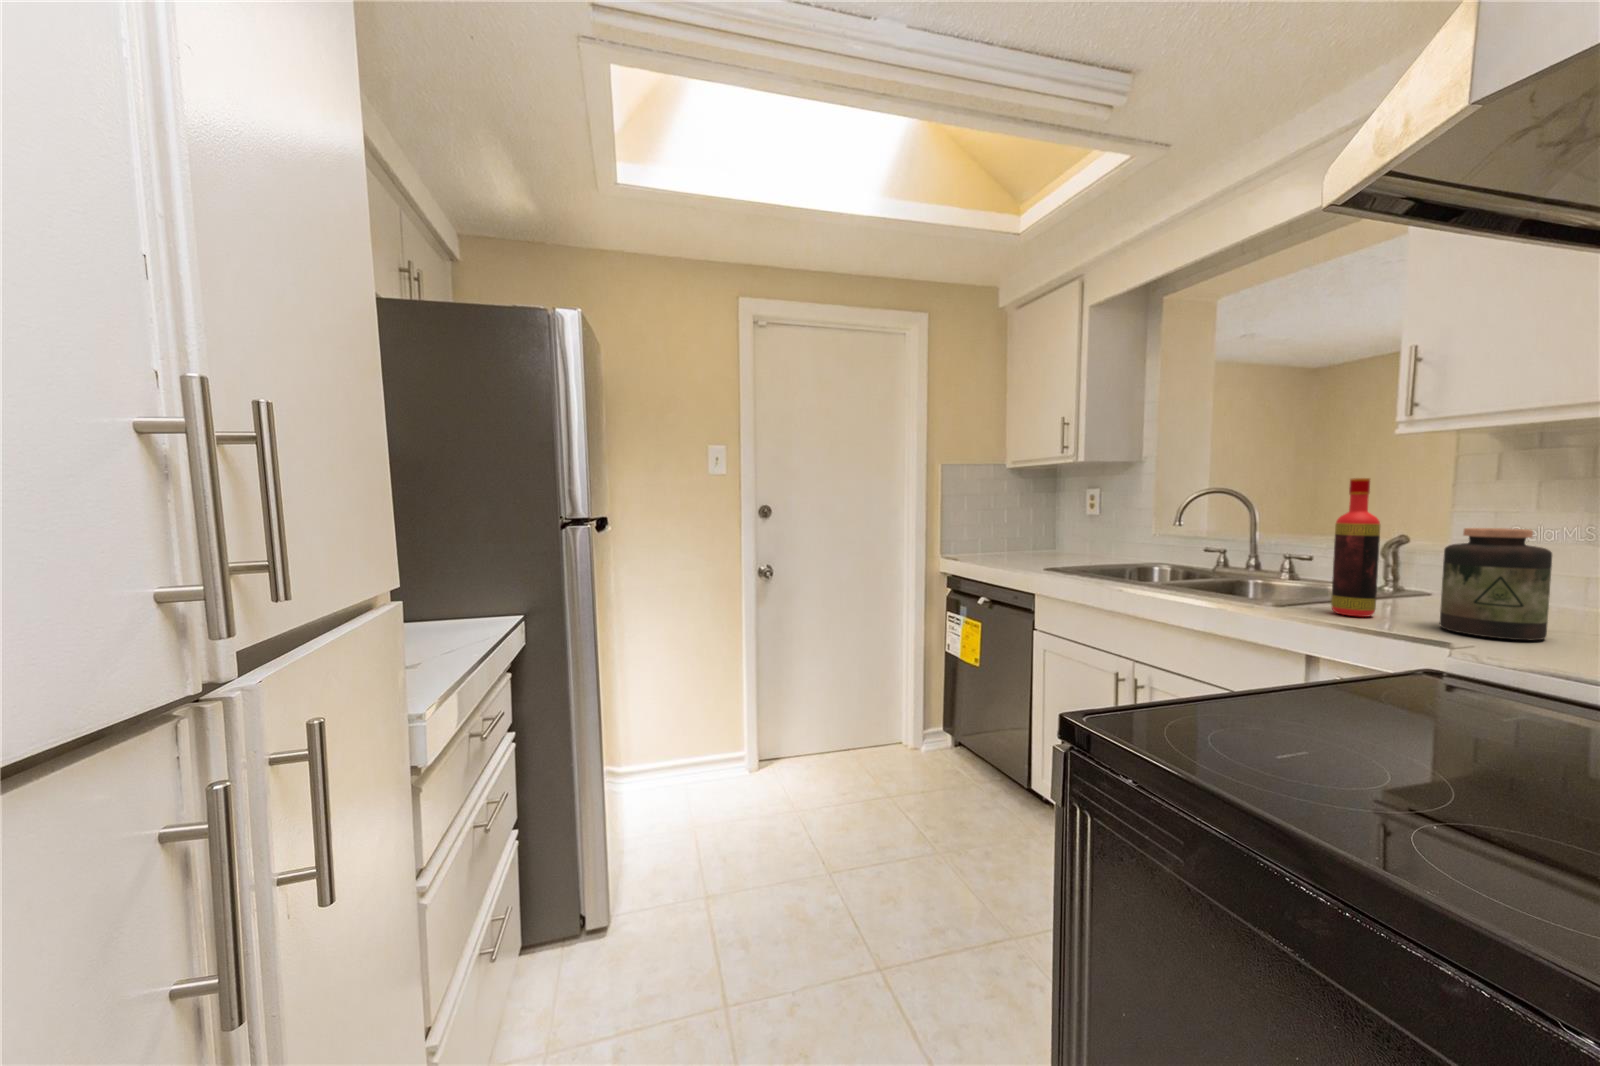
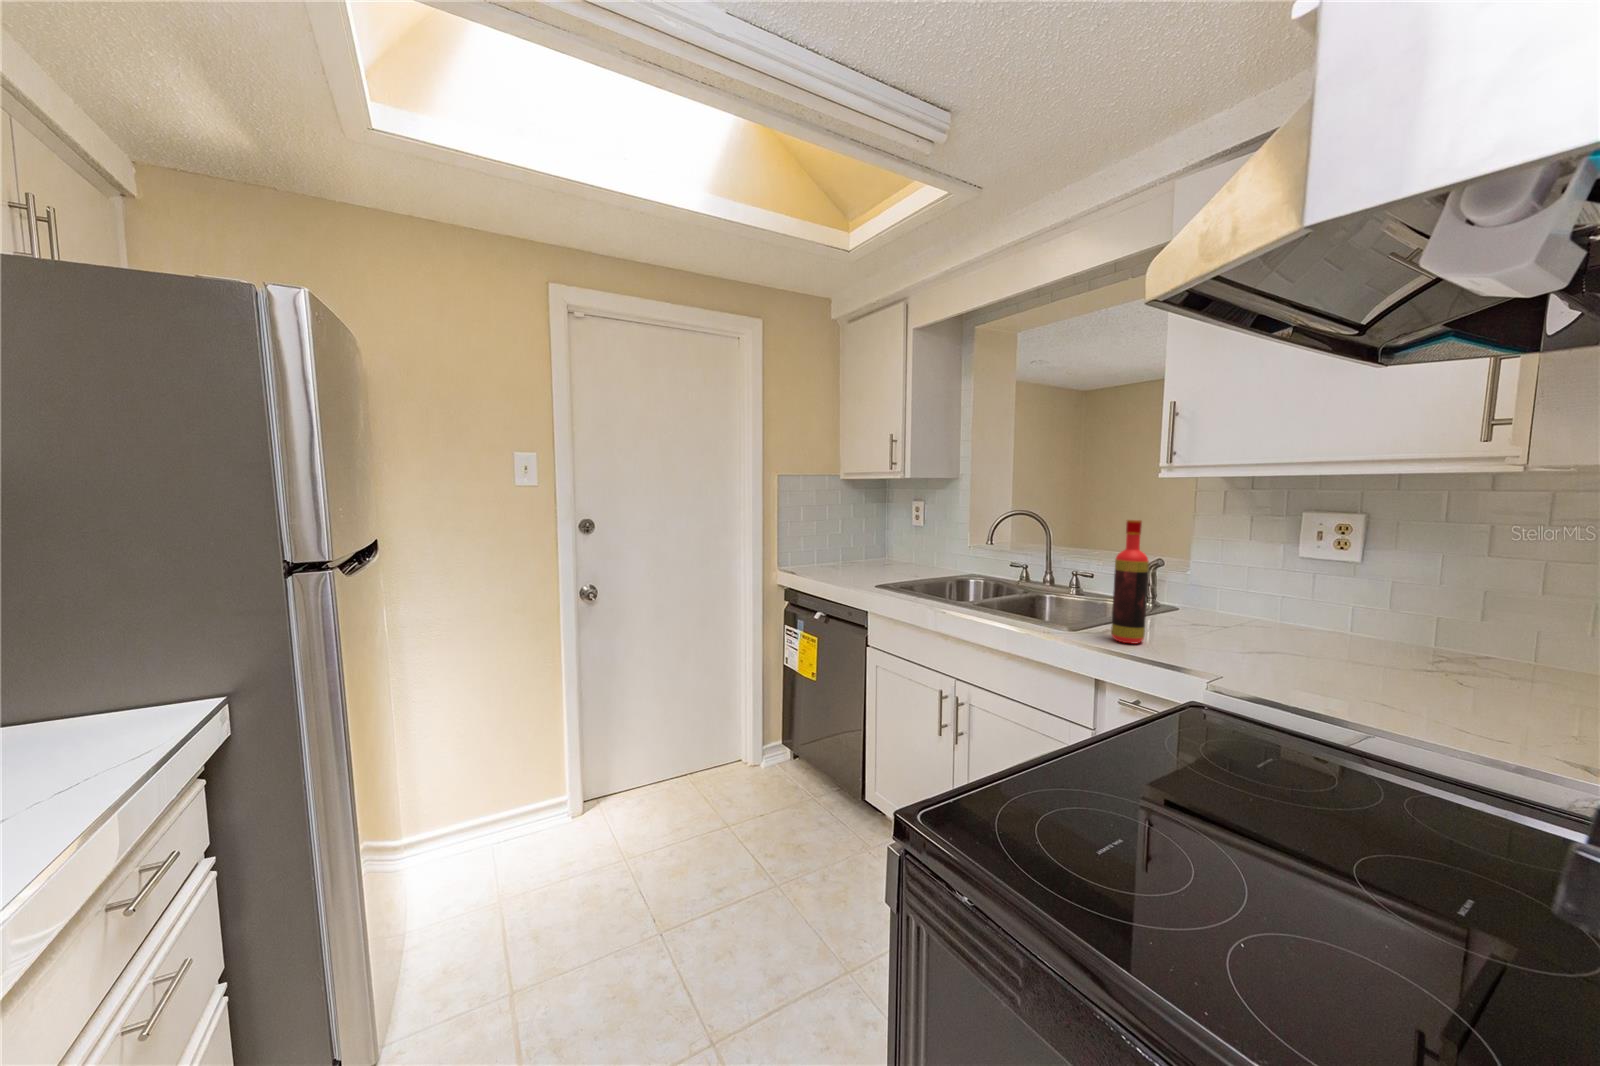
jar: present [1440,528,1552,640] -> none [1191,568,1268,667]

